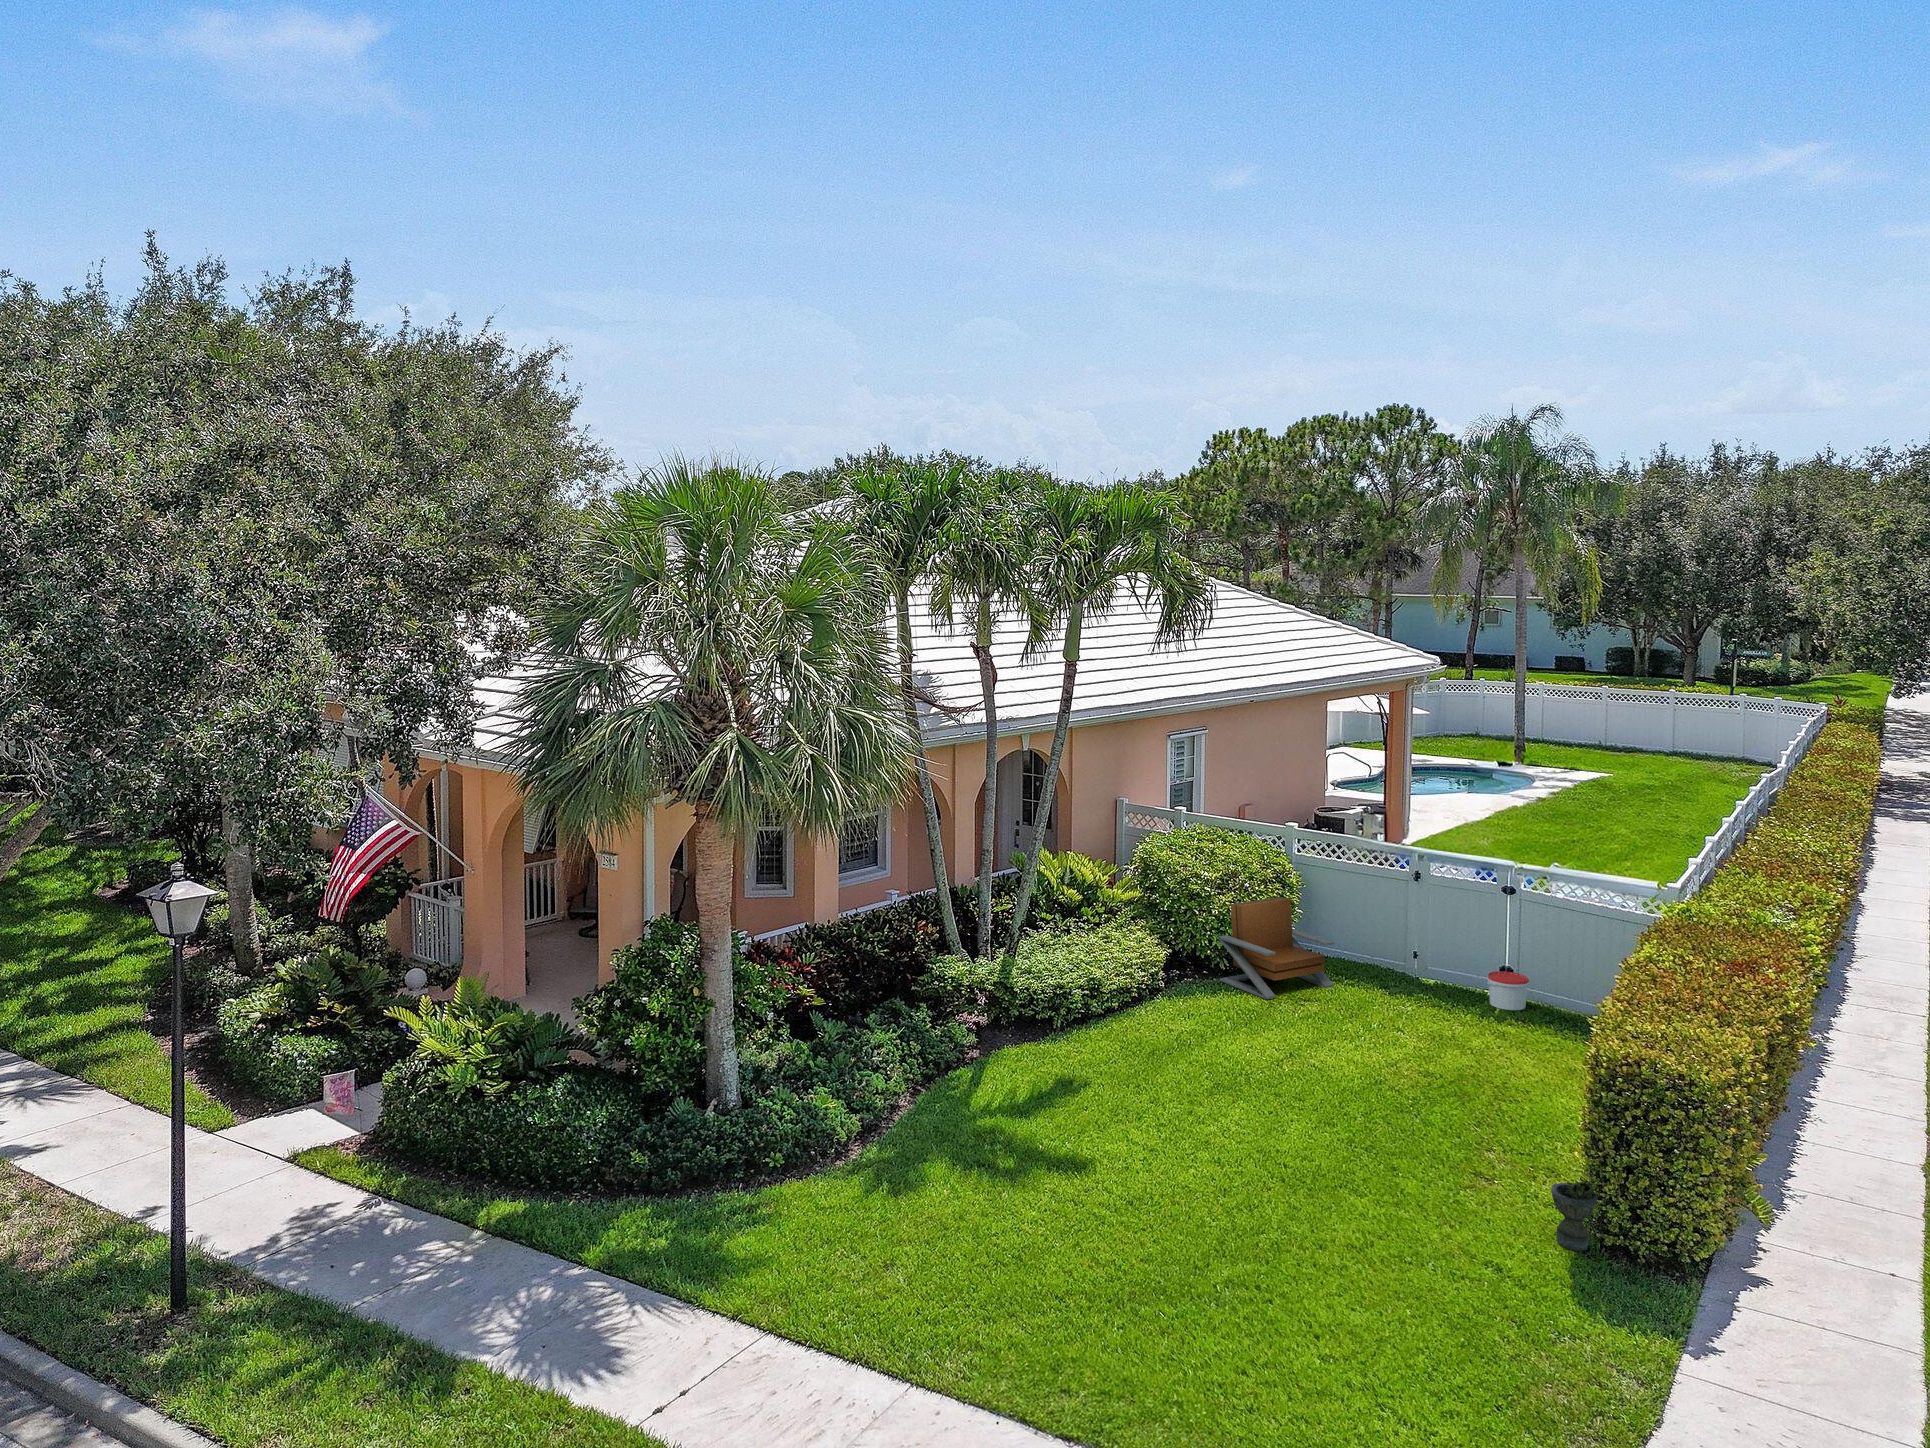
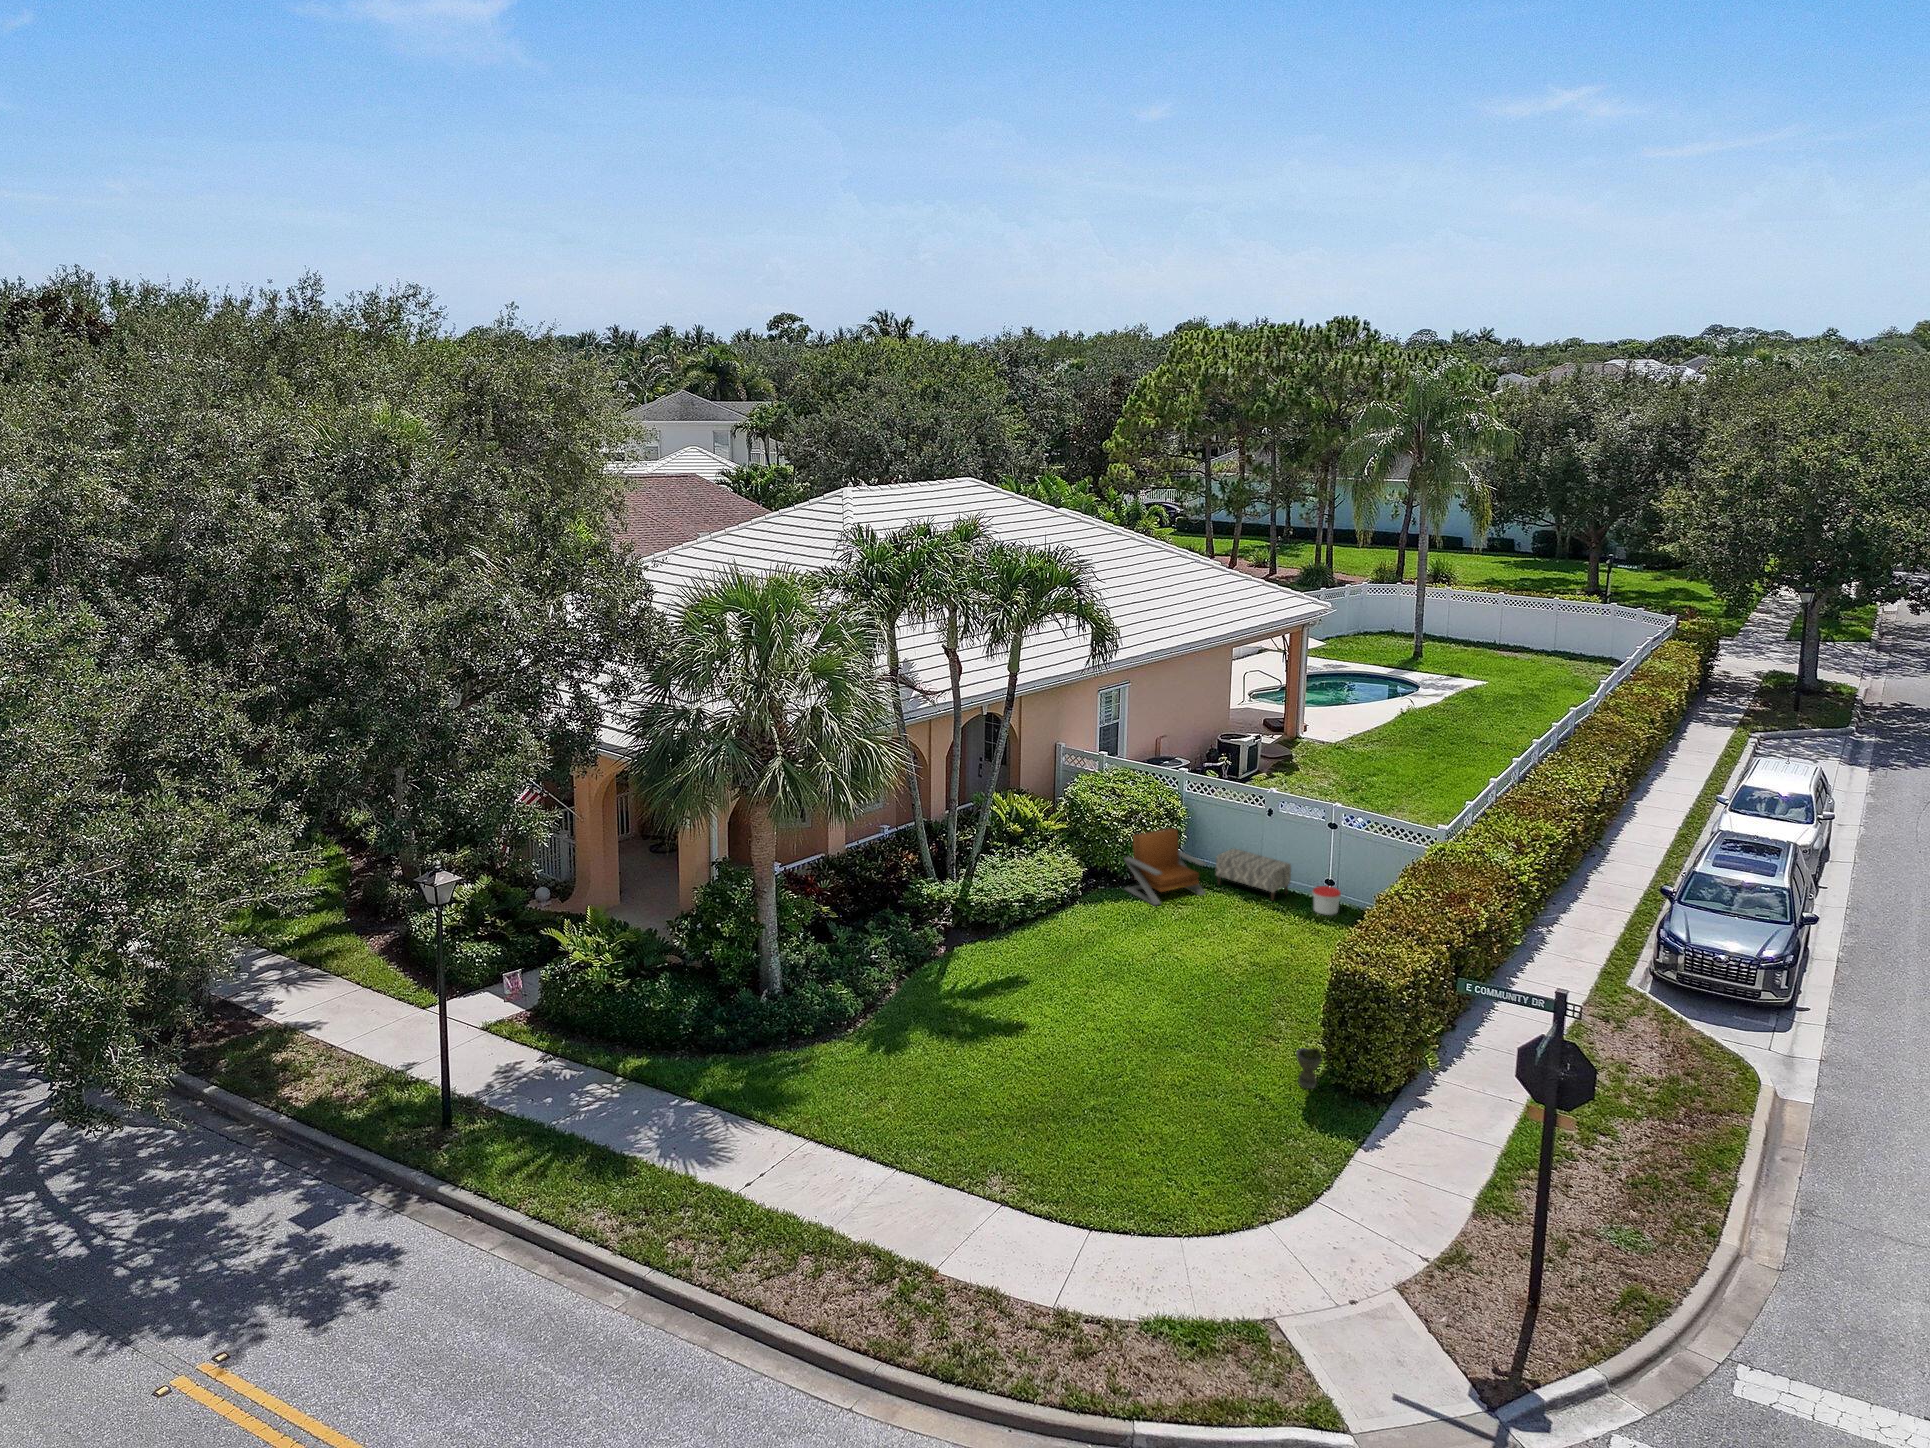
bench: none [1344,926,1451,994] -> present [1215,849,1291,901]

